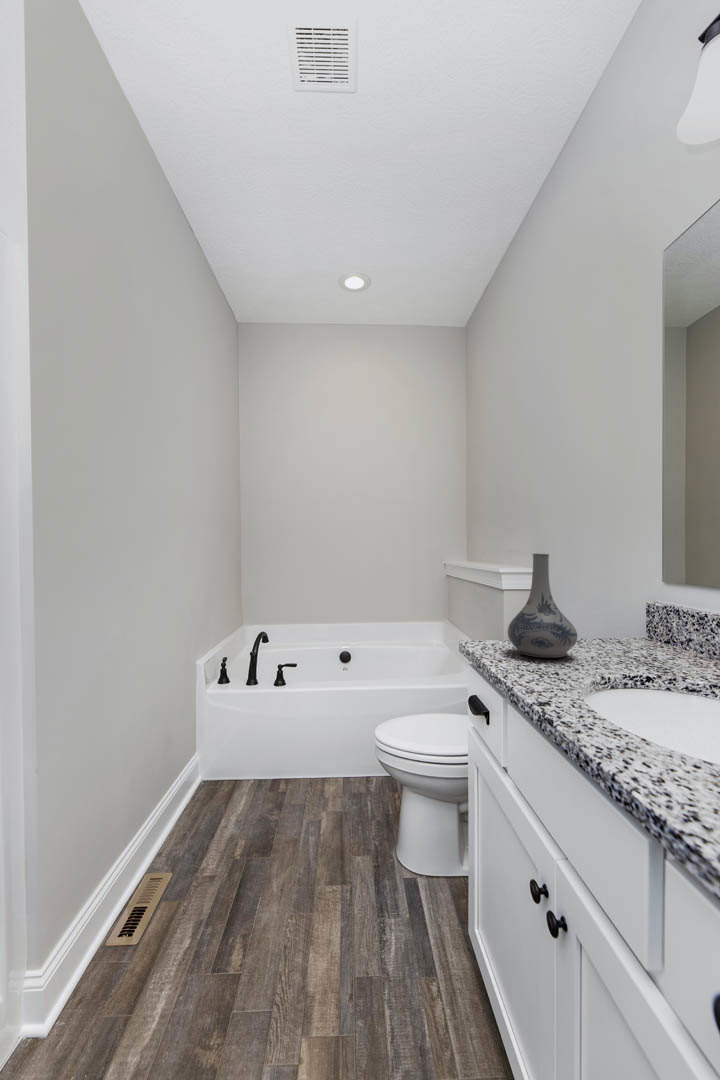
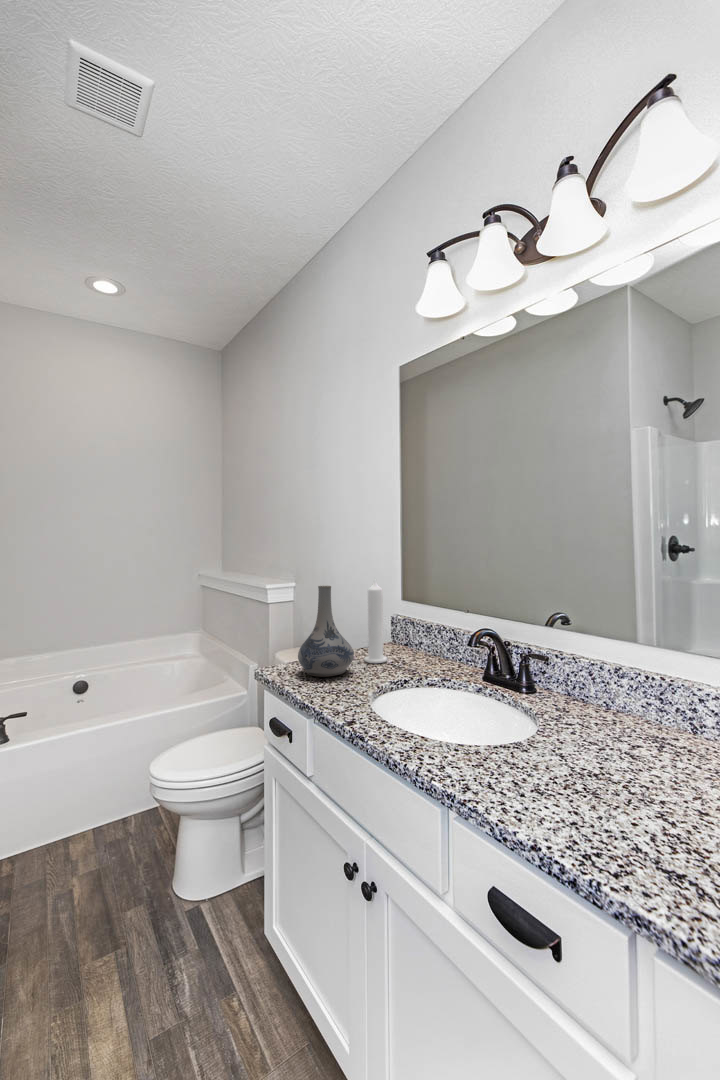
candle: none [598,550,631,655] -> present [364,578,387,663]

